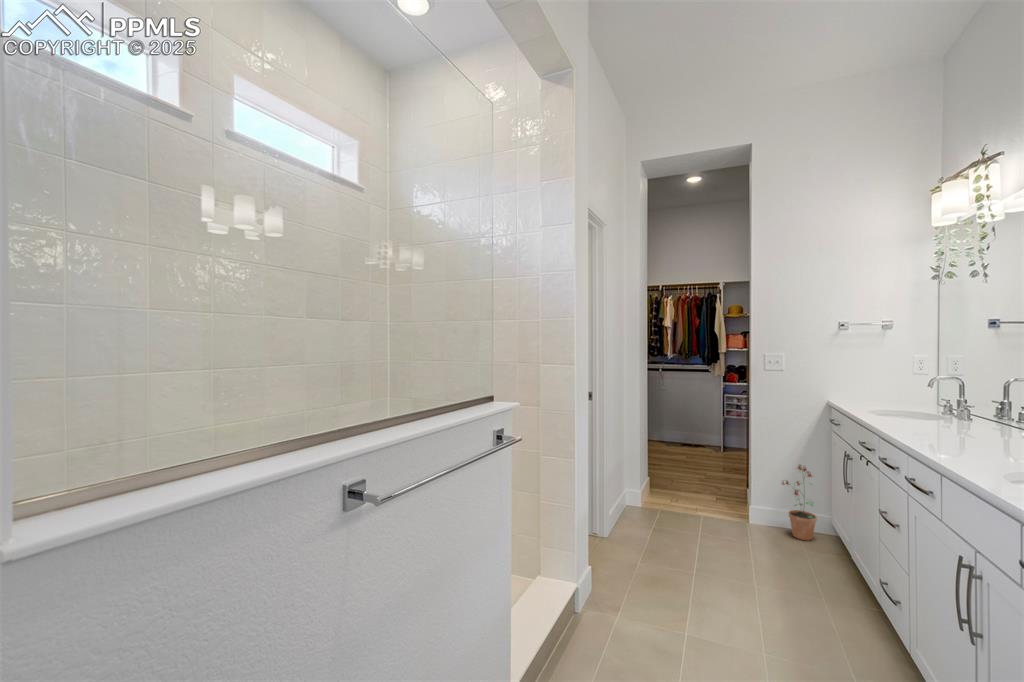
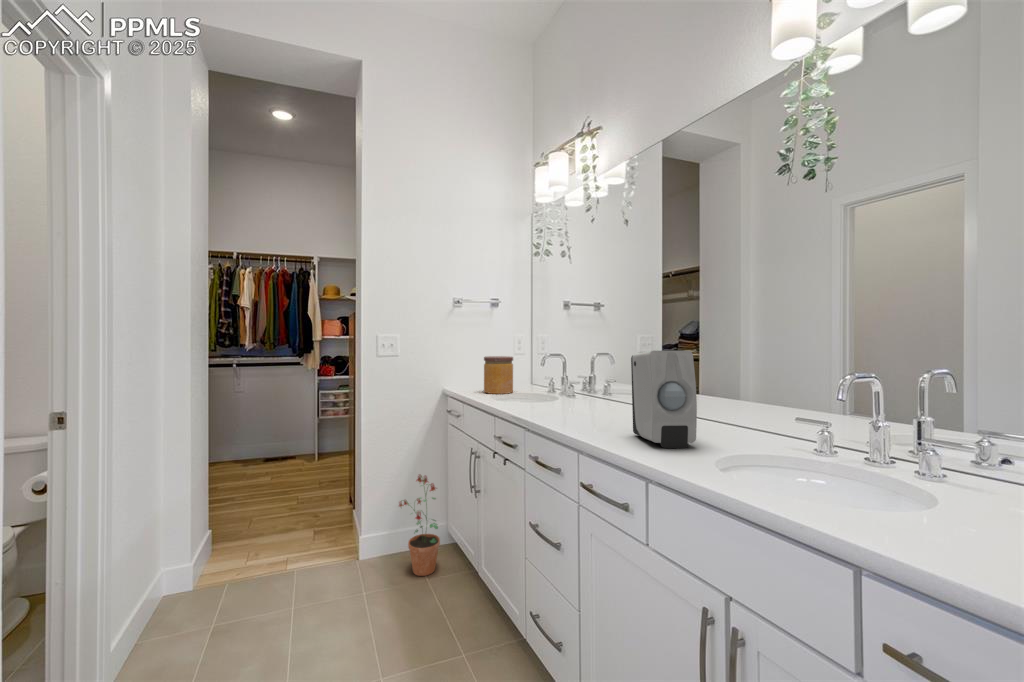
jar: none [867,375,901,410] -> present [484,356,513,394]
soap dispenser: none [948,382,995,454] -> present [631,350,697,448]

